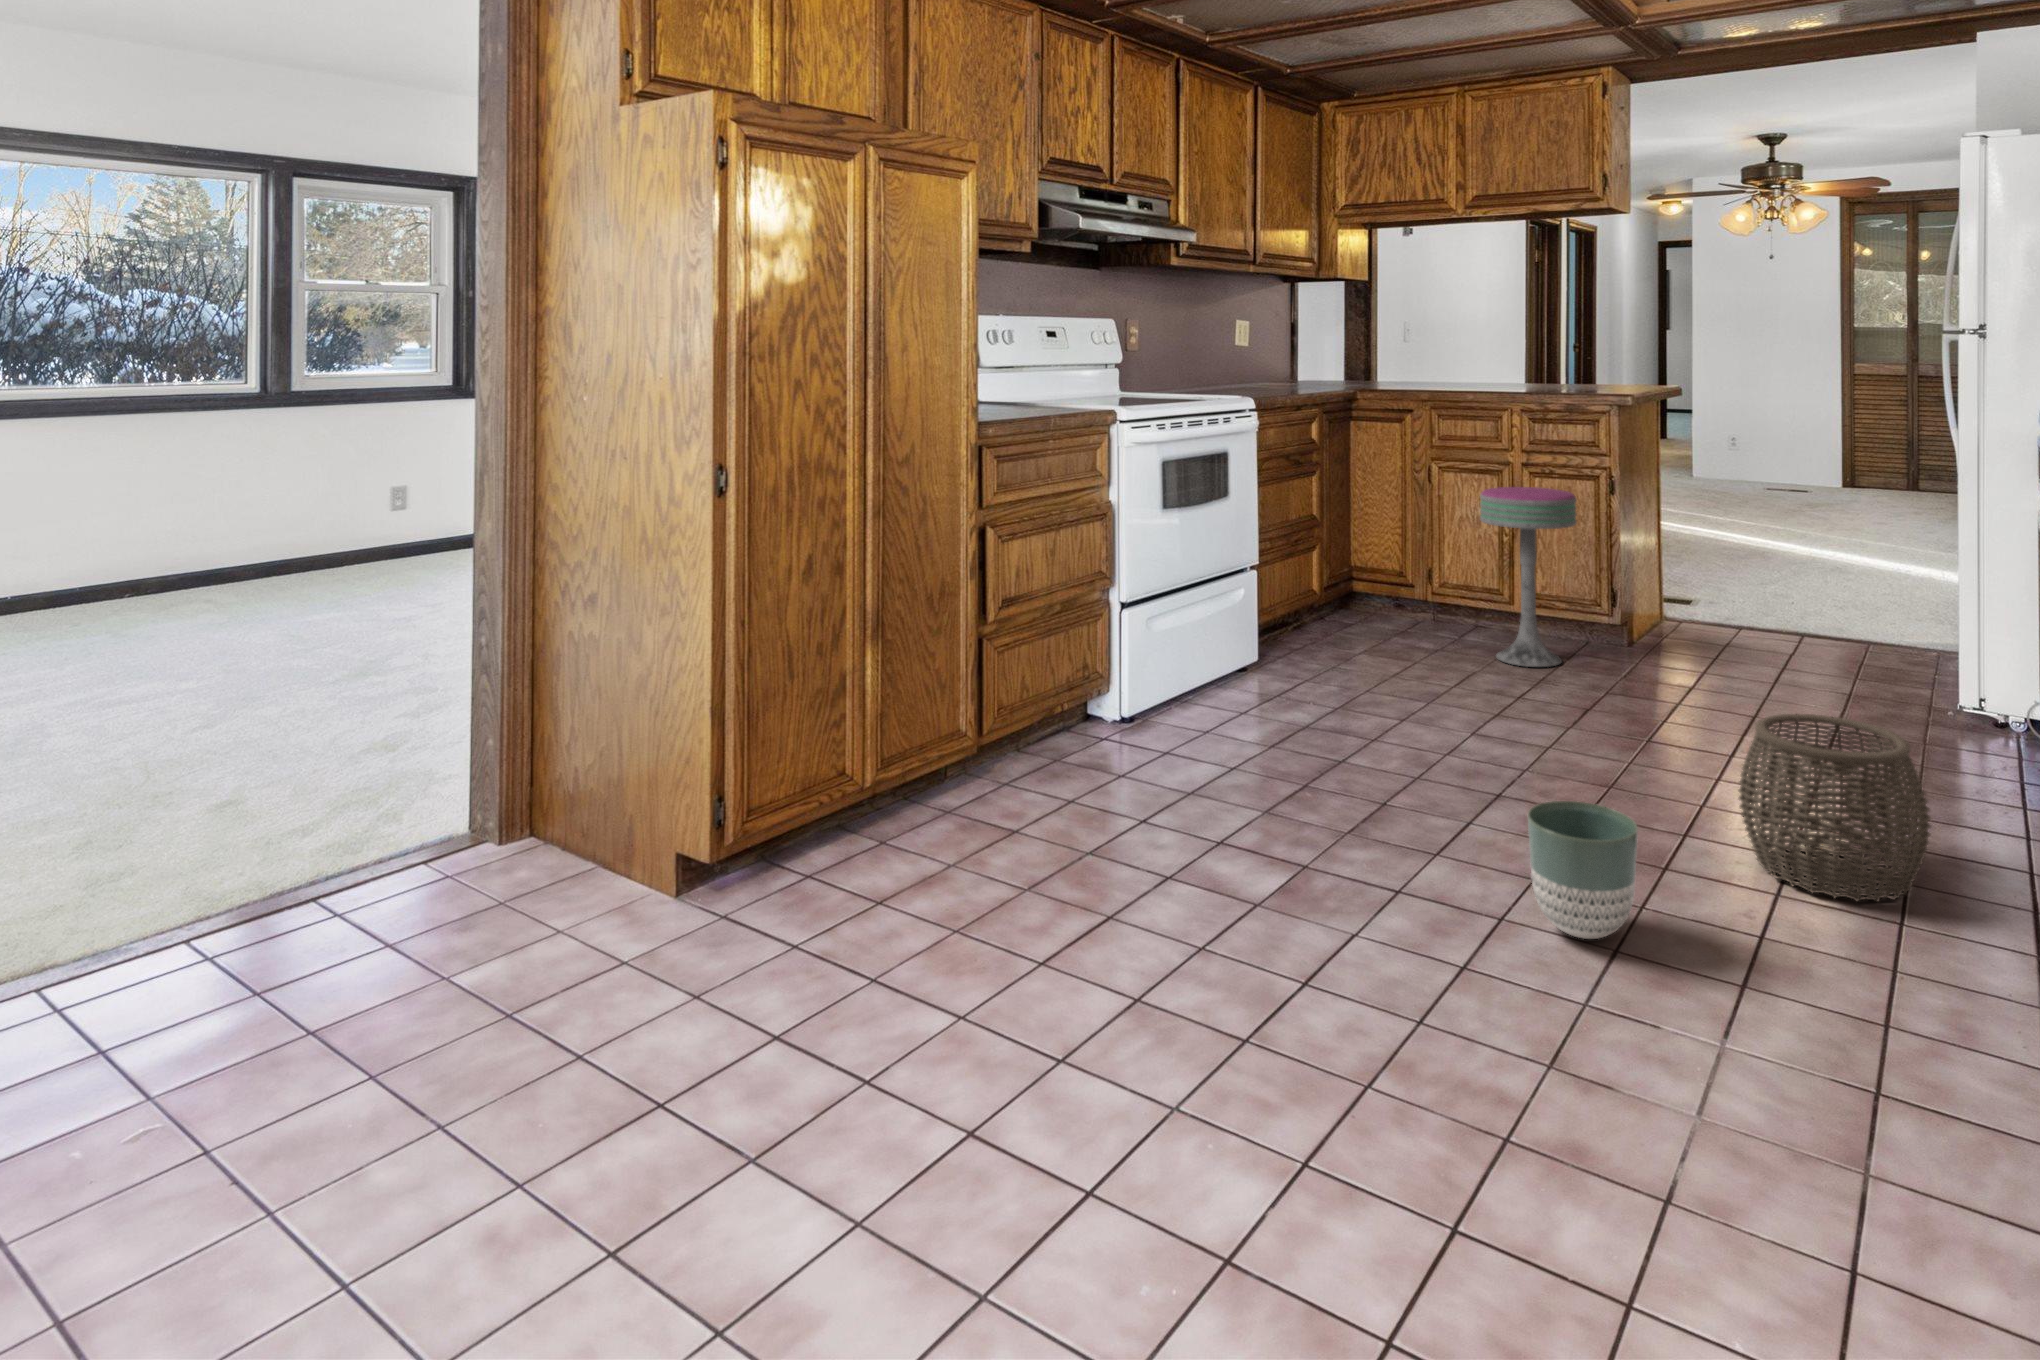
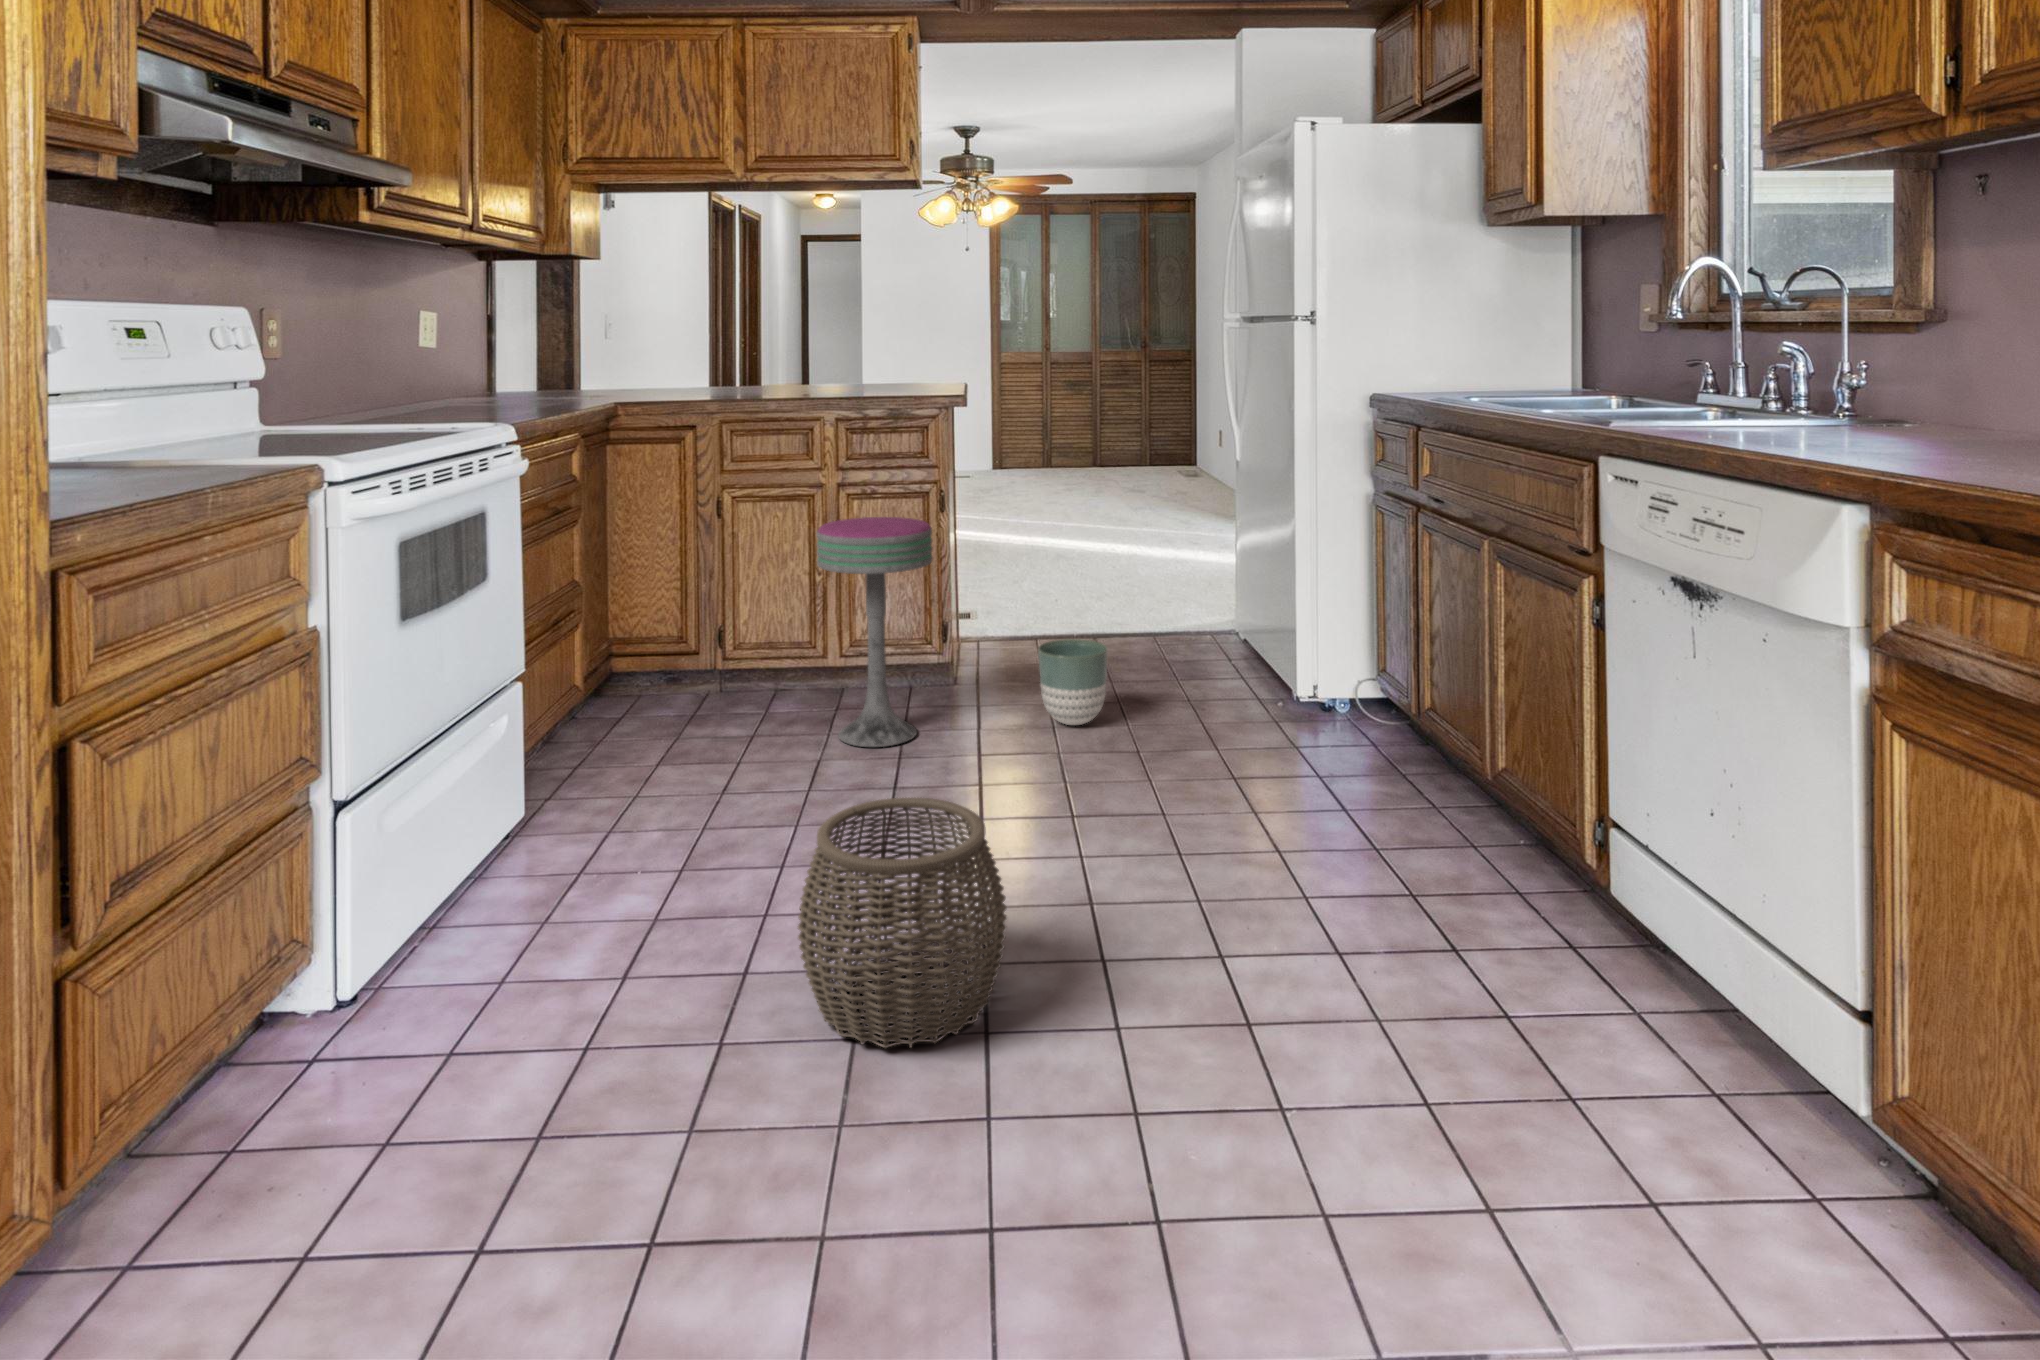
woven basket: present [1738,714,1931,902] -> present [798,798,1007,1048]
planter: present [1528,801,1638,939] -> present [1038,639,1108,725]

